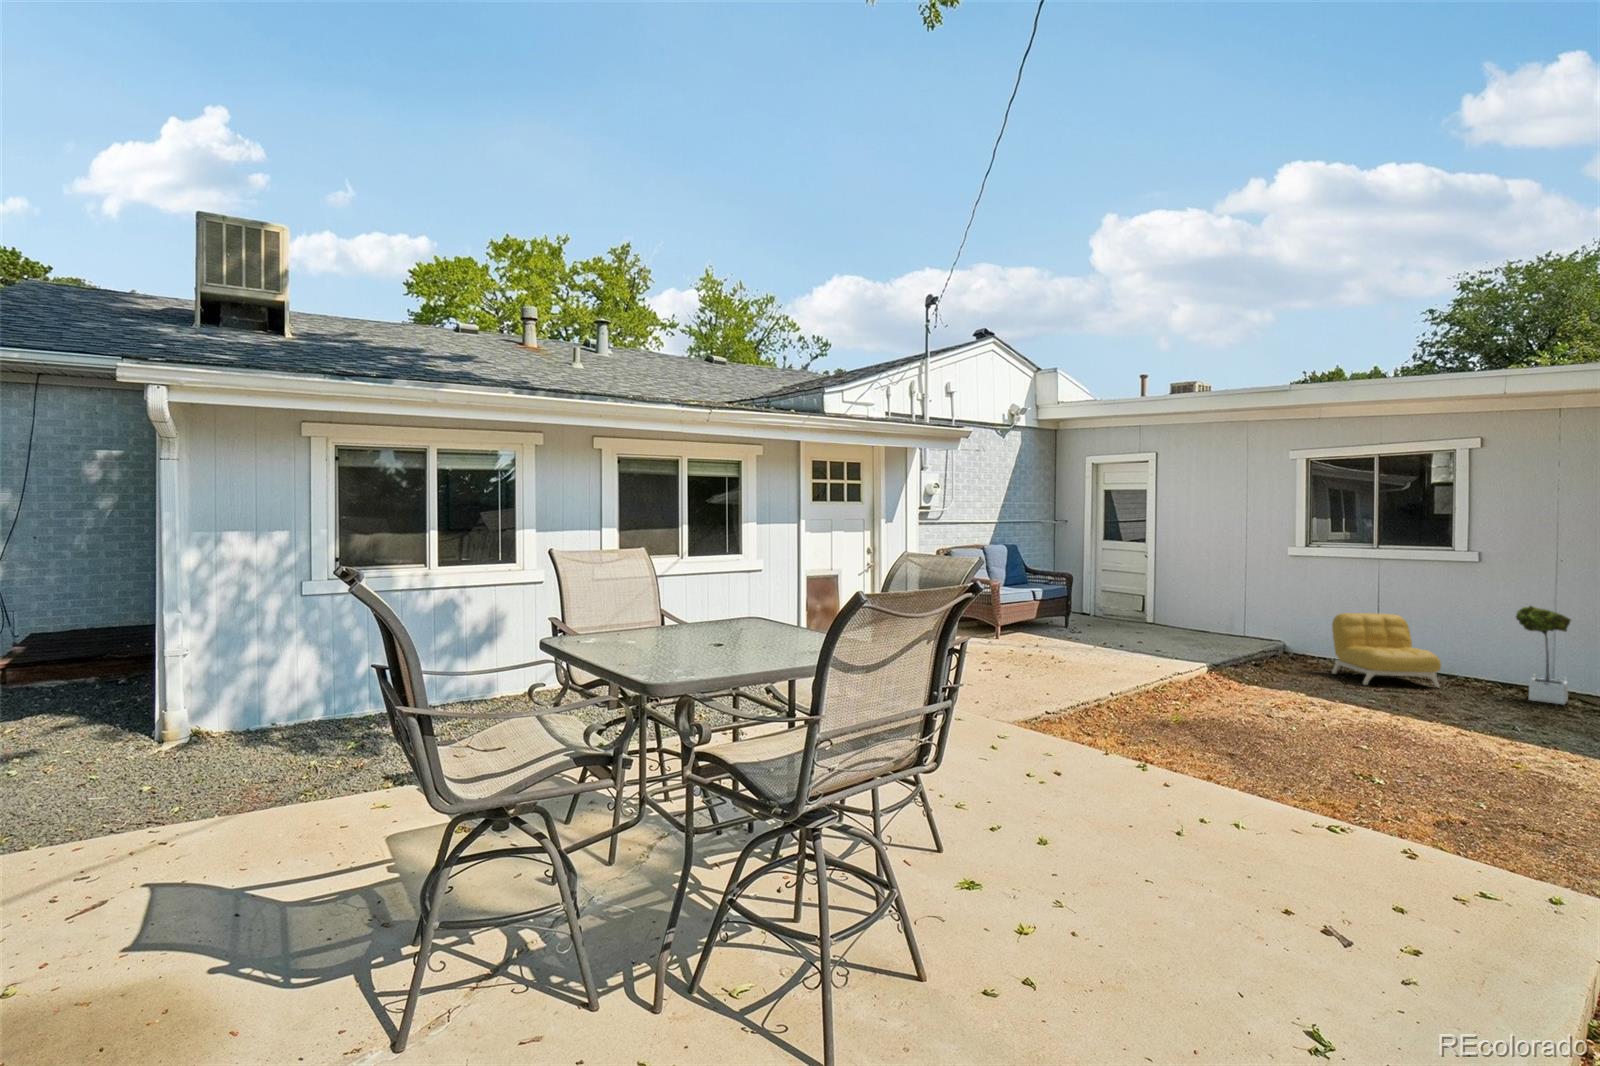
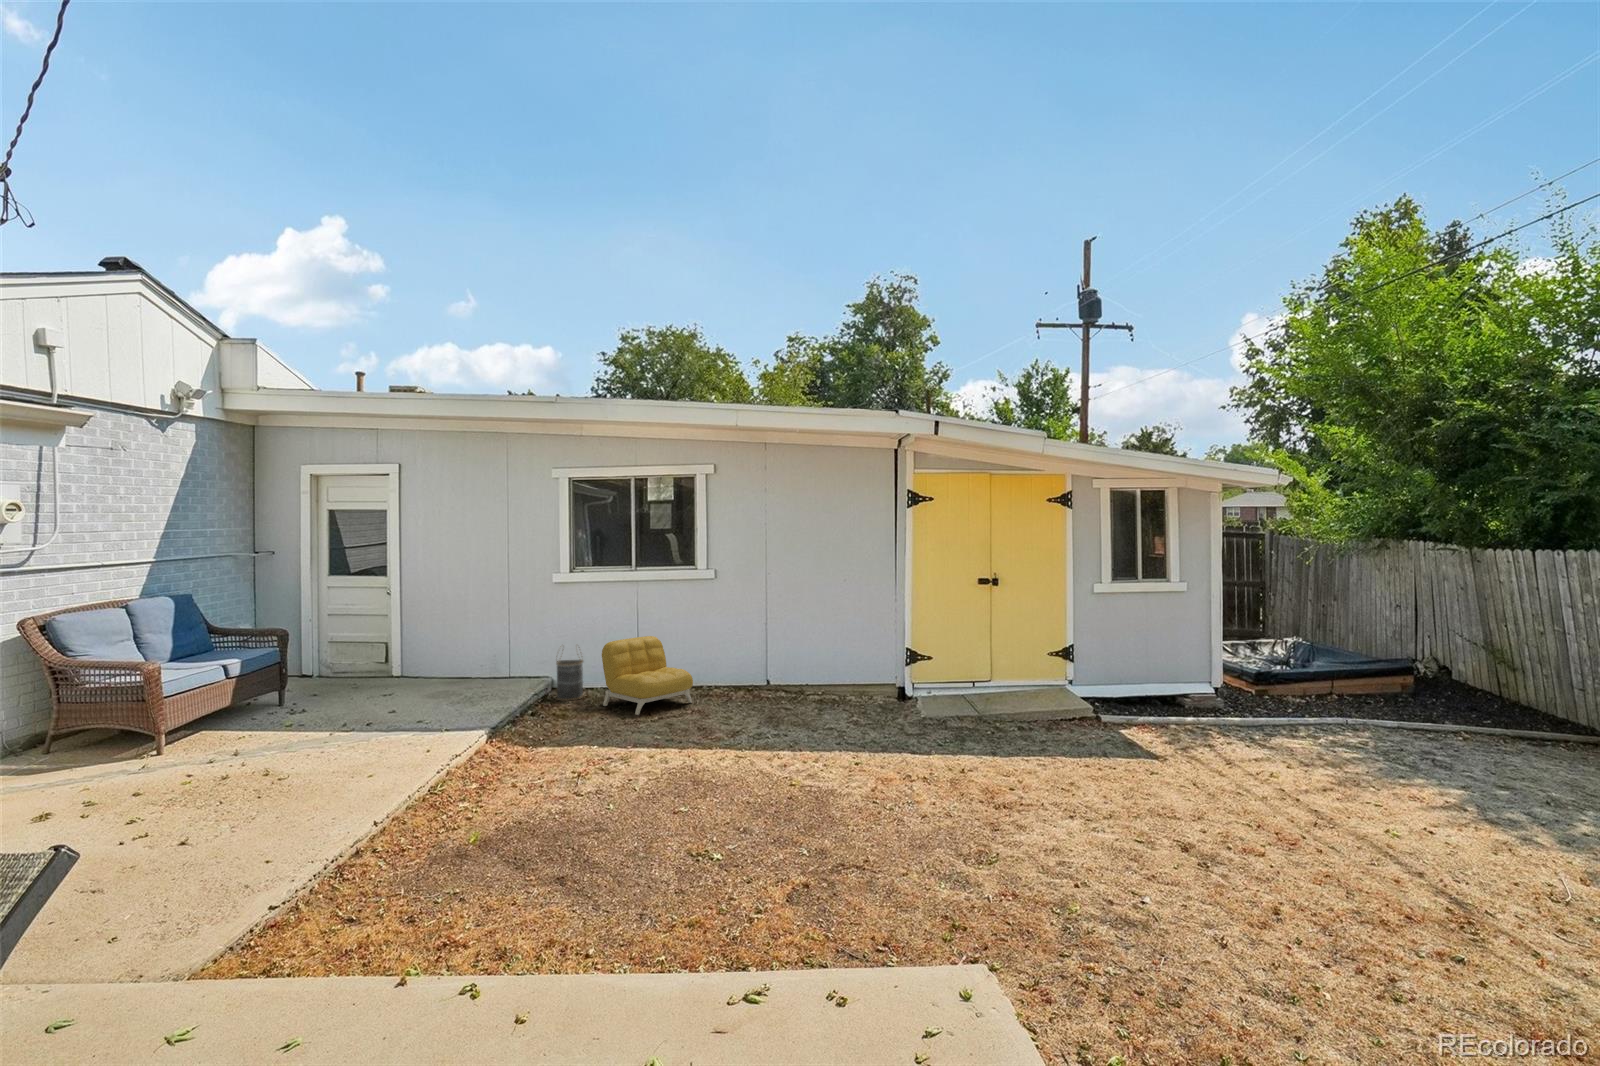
potted tree: present [1516,606,1571,704] -> none [742,617,777,700]
basket: none [1286,613,1316,665] -> present [556,659,583,701]

